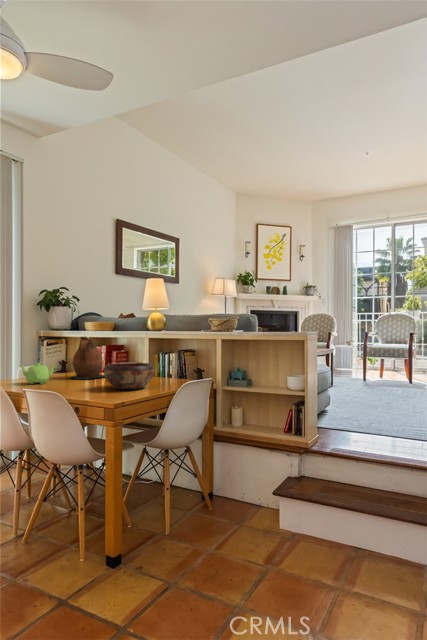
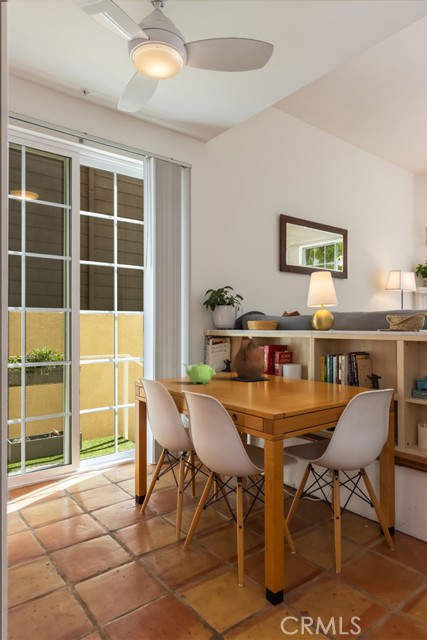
decorative bowl: present [104,363,155,390] -> none [264,366,321,397]

